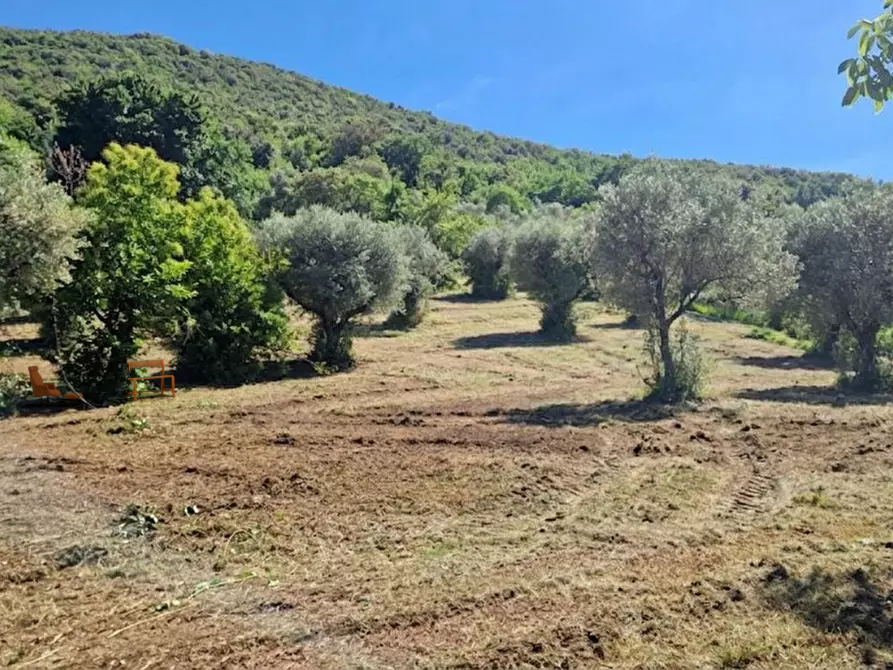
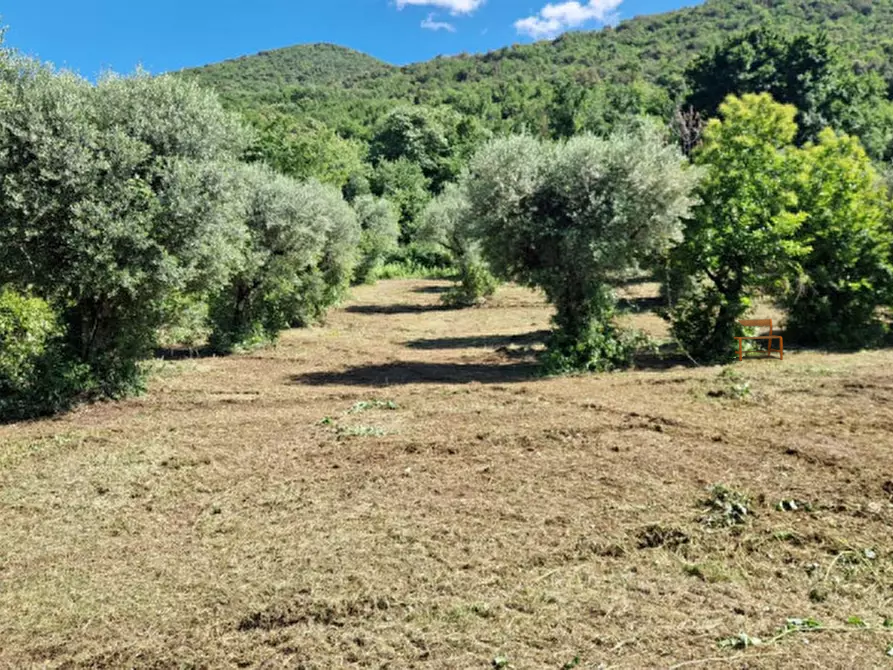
lounge chair: present [28,366,83,405] -> none [643,321,690,361]

